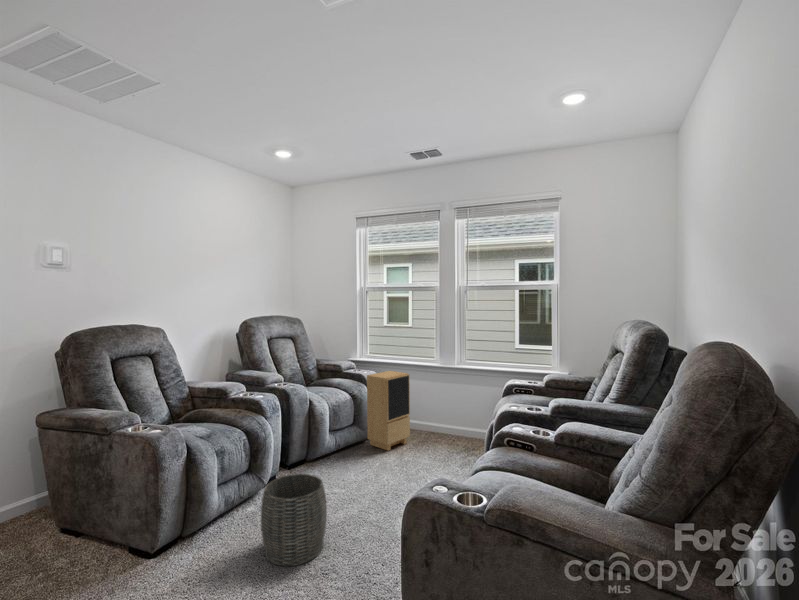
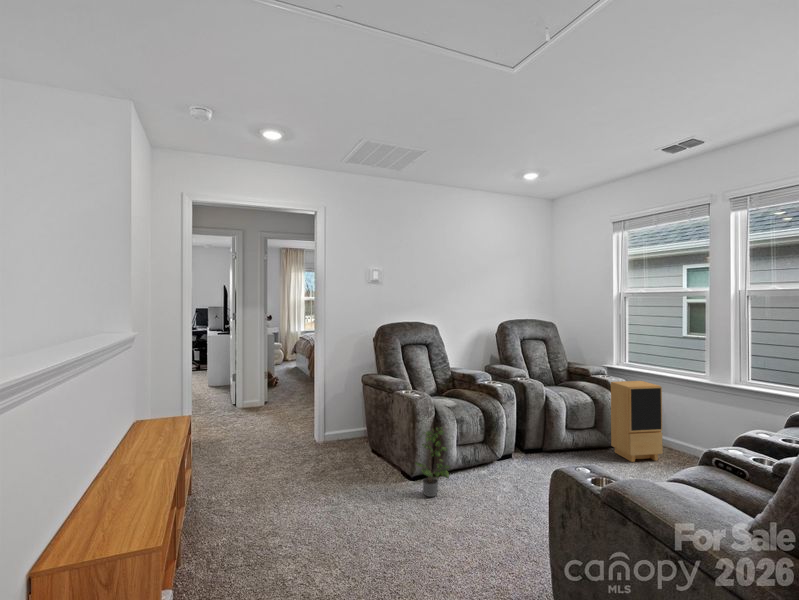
potted plant: none [165,466,220,574] -> present [415,428,450,497]
woven basket: present [261,474,327,566] -> none [477,449,530,520]

